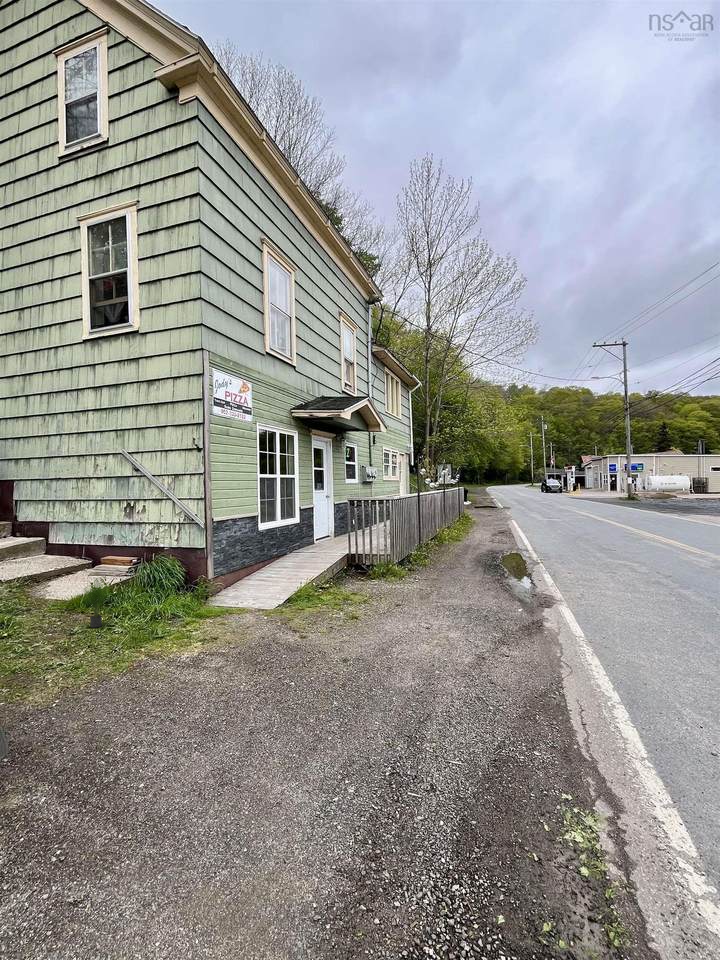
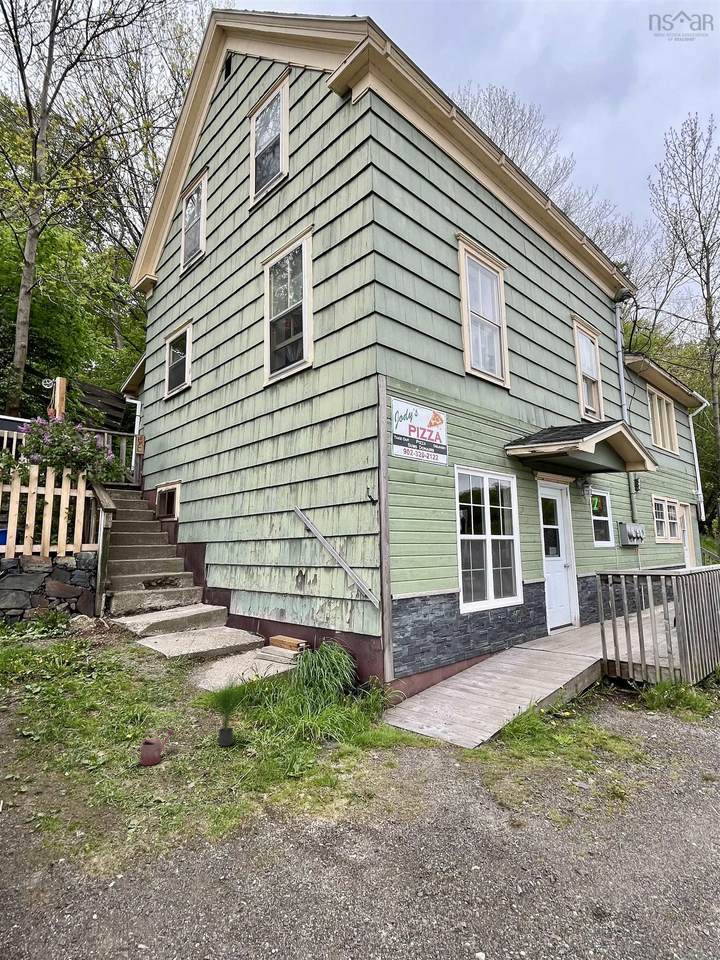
watering can: none [28,619,56,645] -> present [134,729,174,765]

